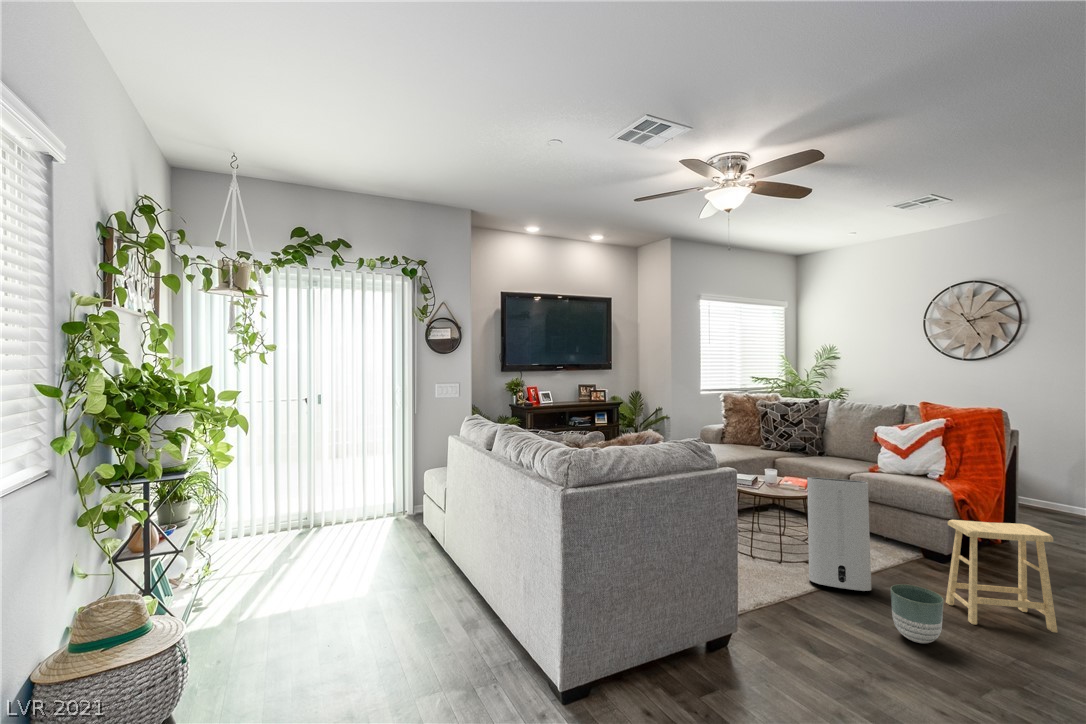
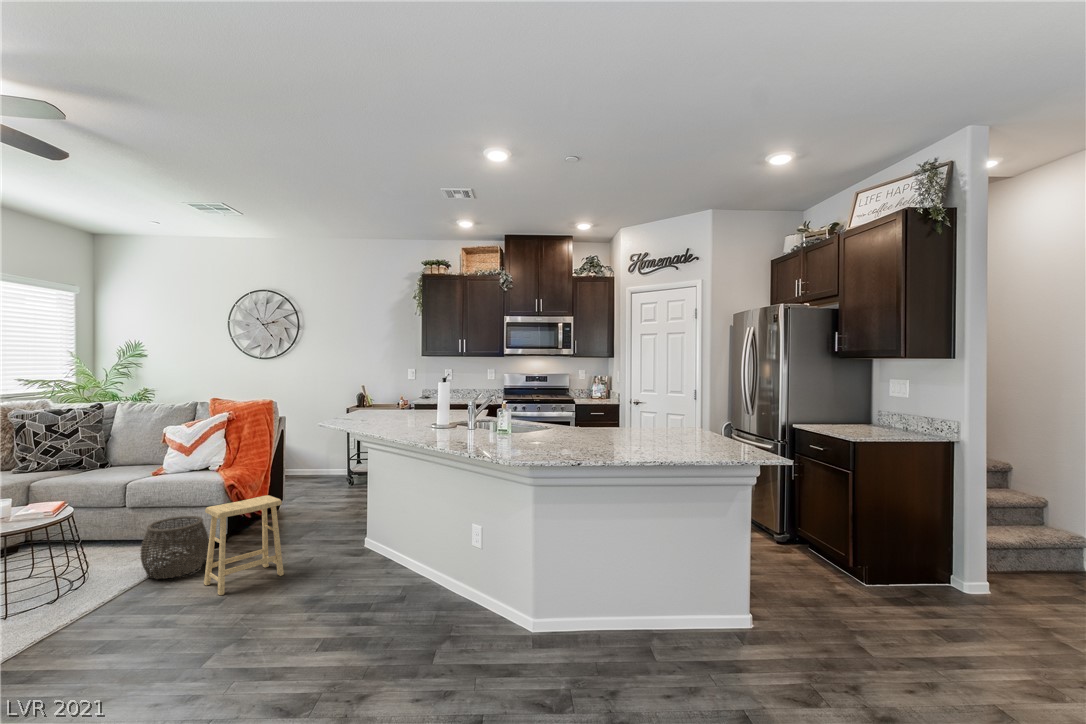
air purifier: present [807,477,871,591] -> none [50,489,129,620]
woven basket: none [872,518,943,584] -> present [140,516,209,579]
planter: present [891,584,944,643] -> none [134,580,186,637]

